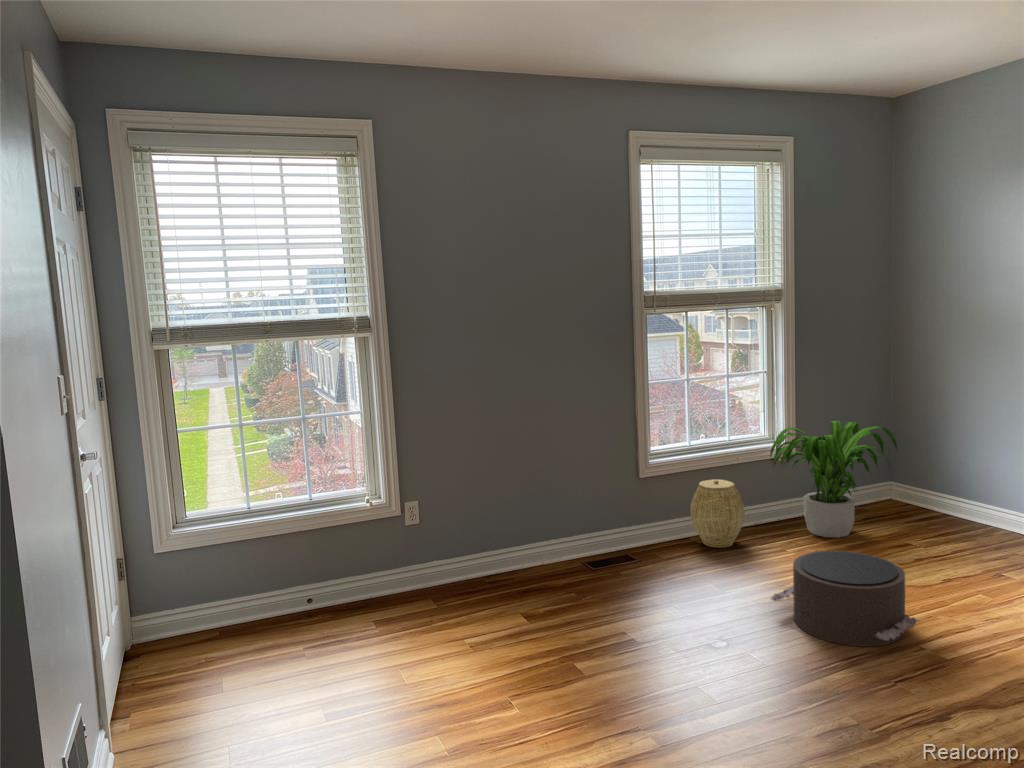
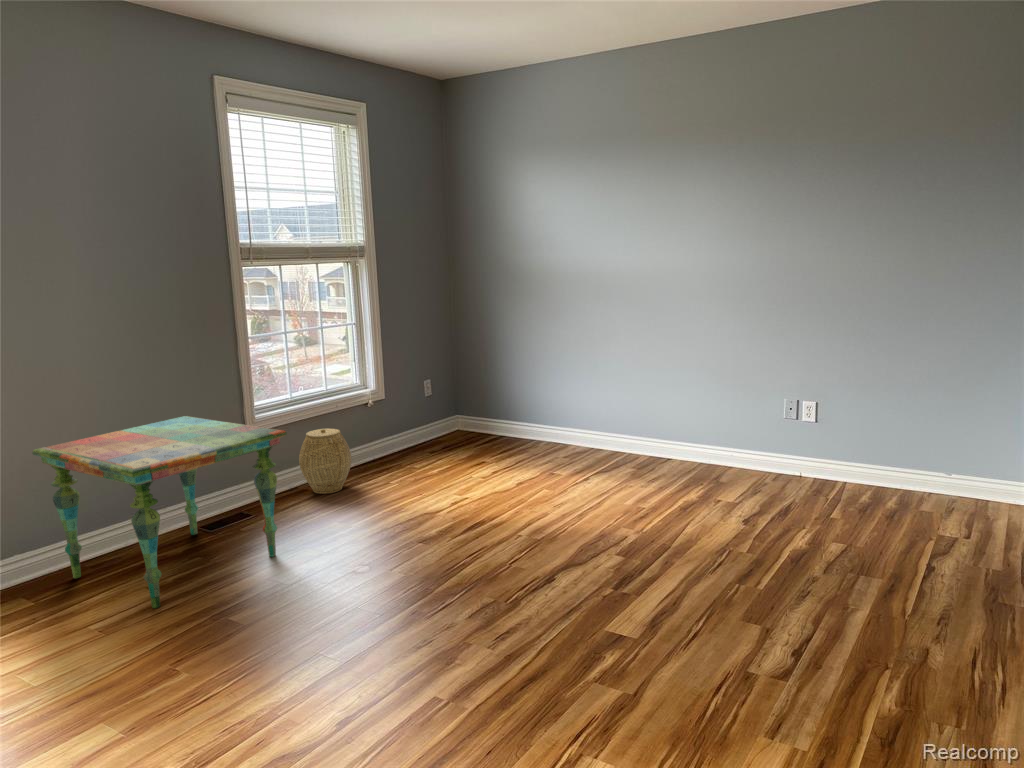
potted plant: present [770,420,897,537] -> none [367,365,470,469]
side table: none [453,455,657,633] -> present [32,416,287,608]
pouf: present [771,551,919,647] -> none [396,470,514,546]

